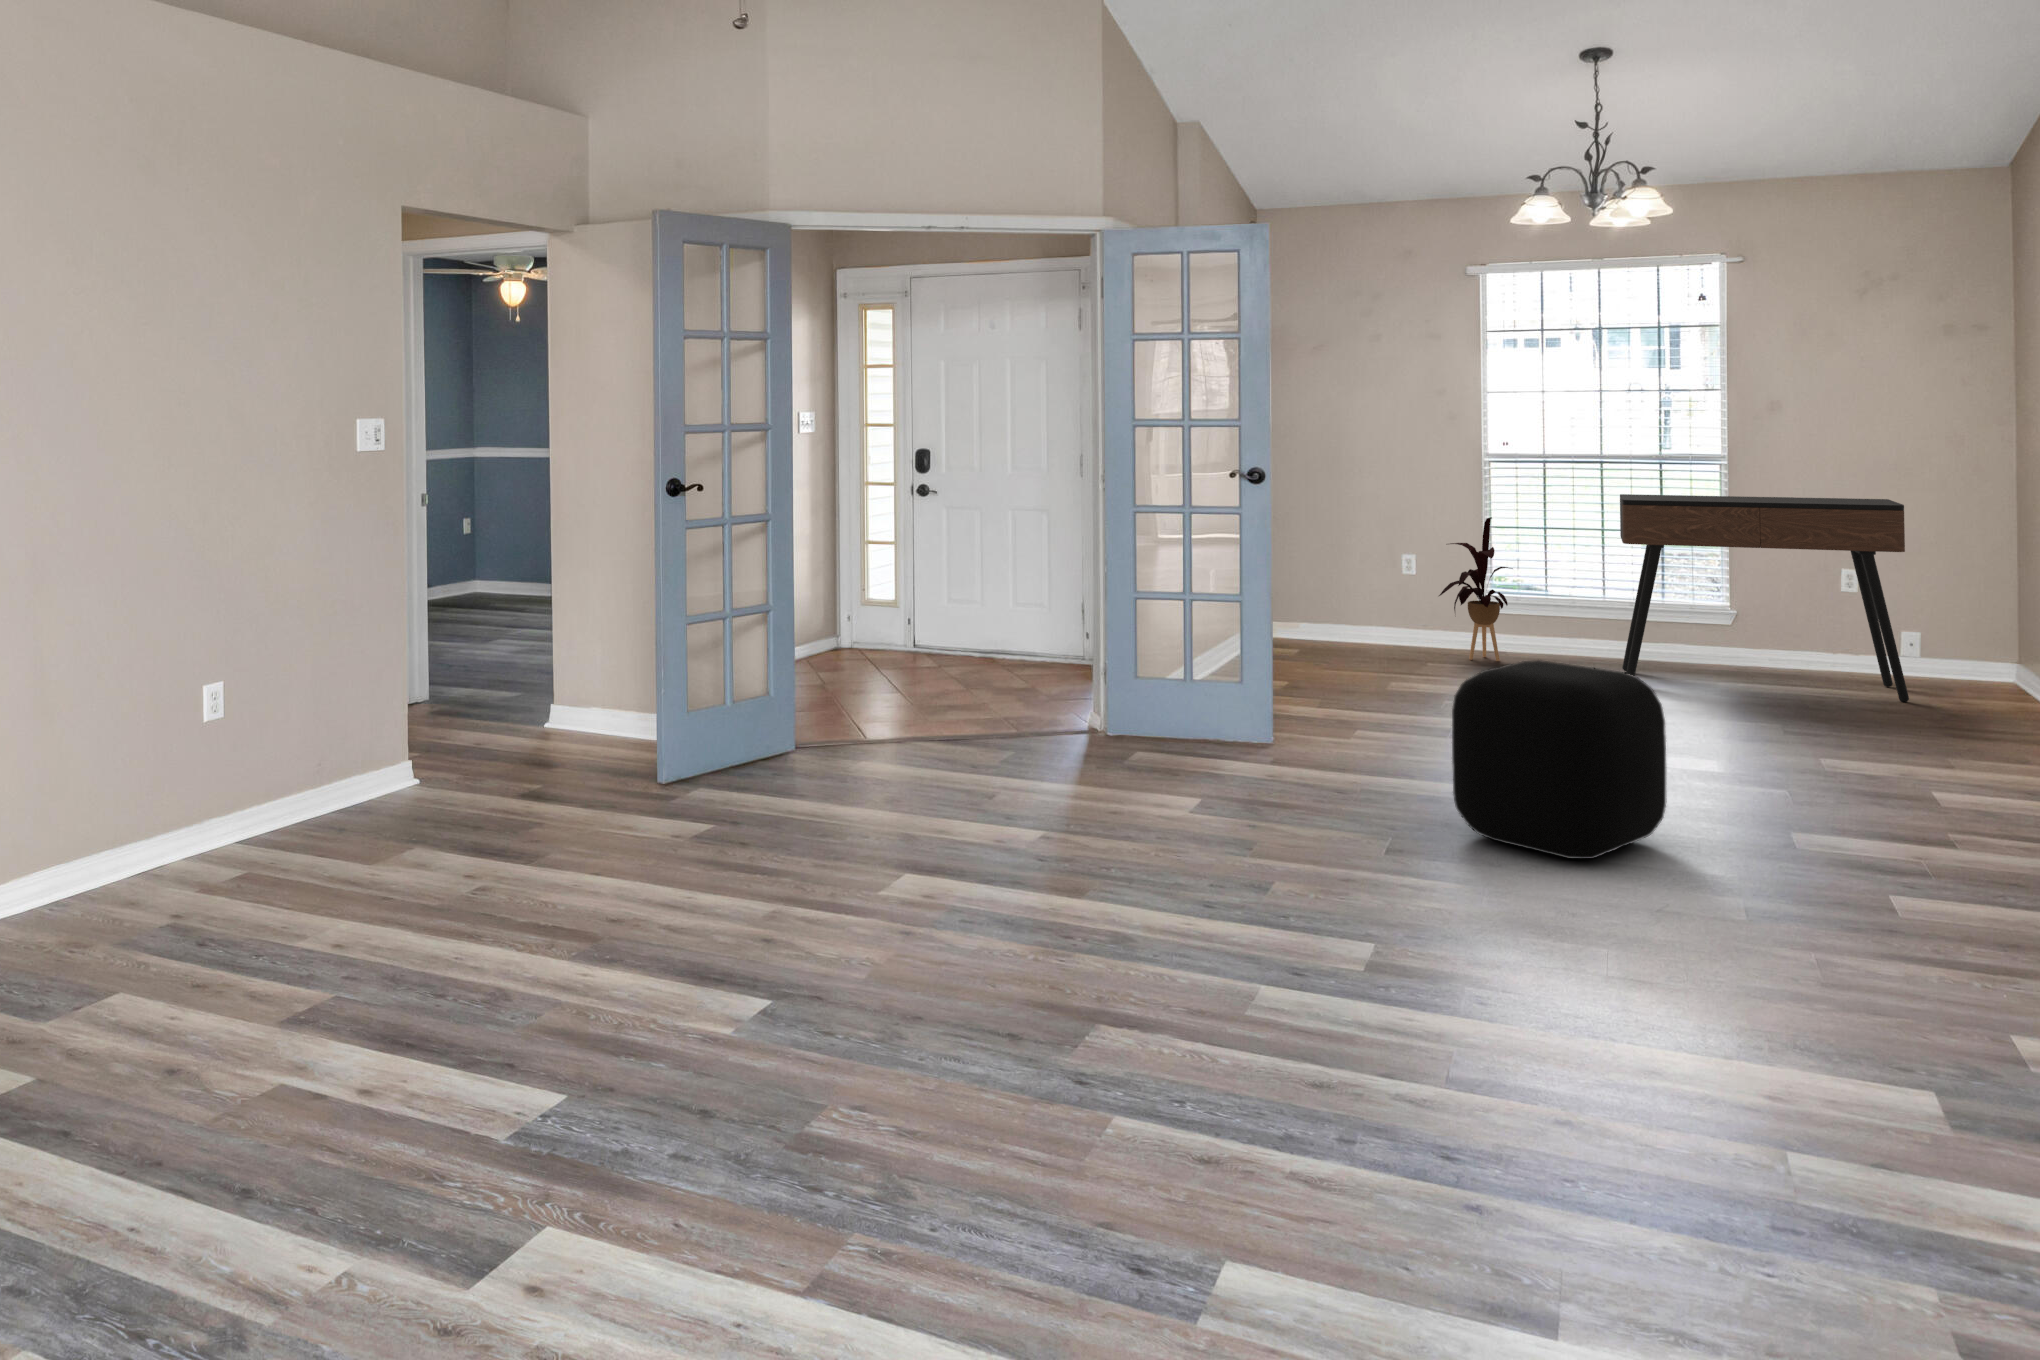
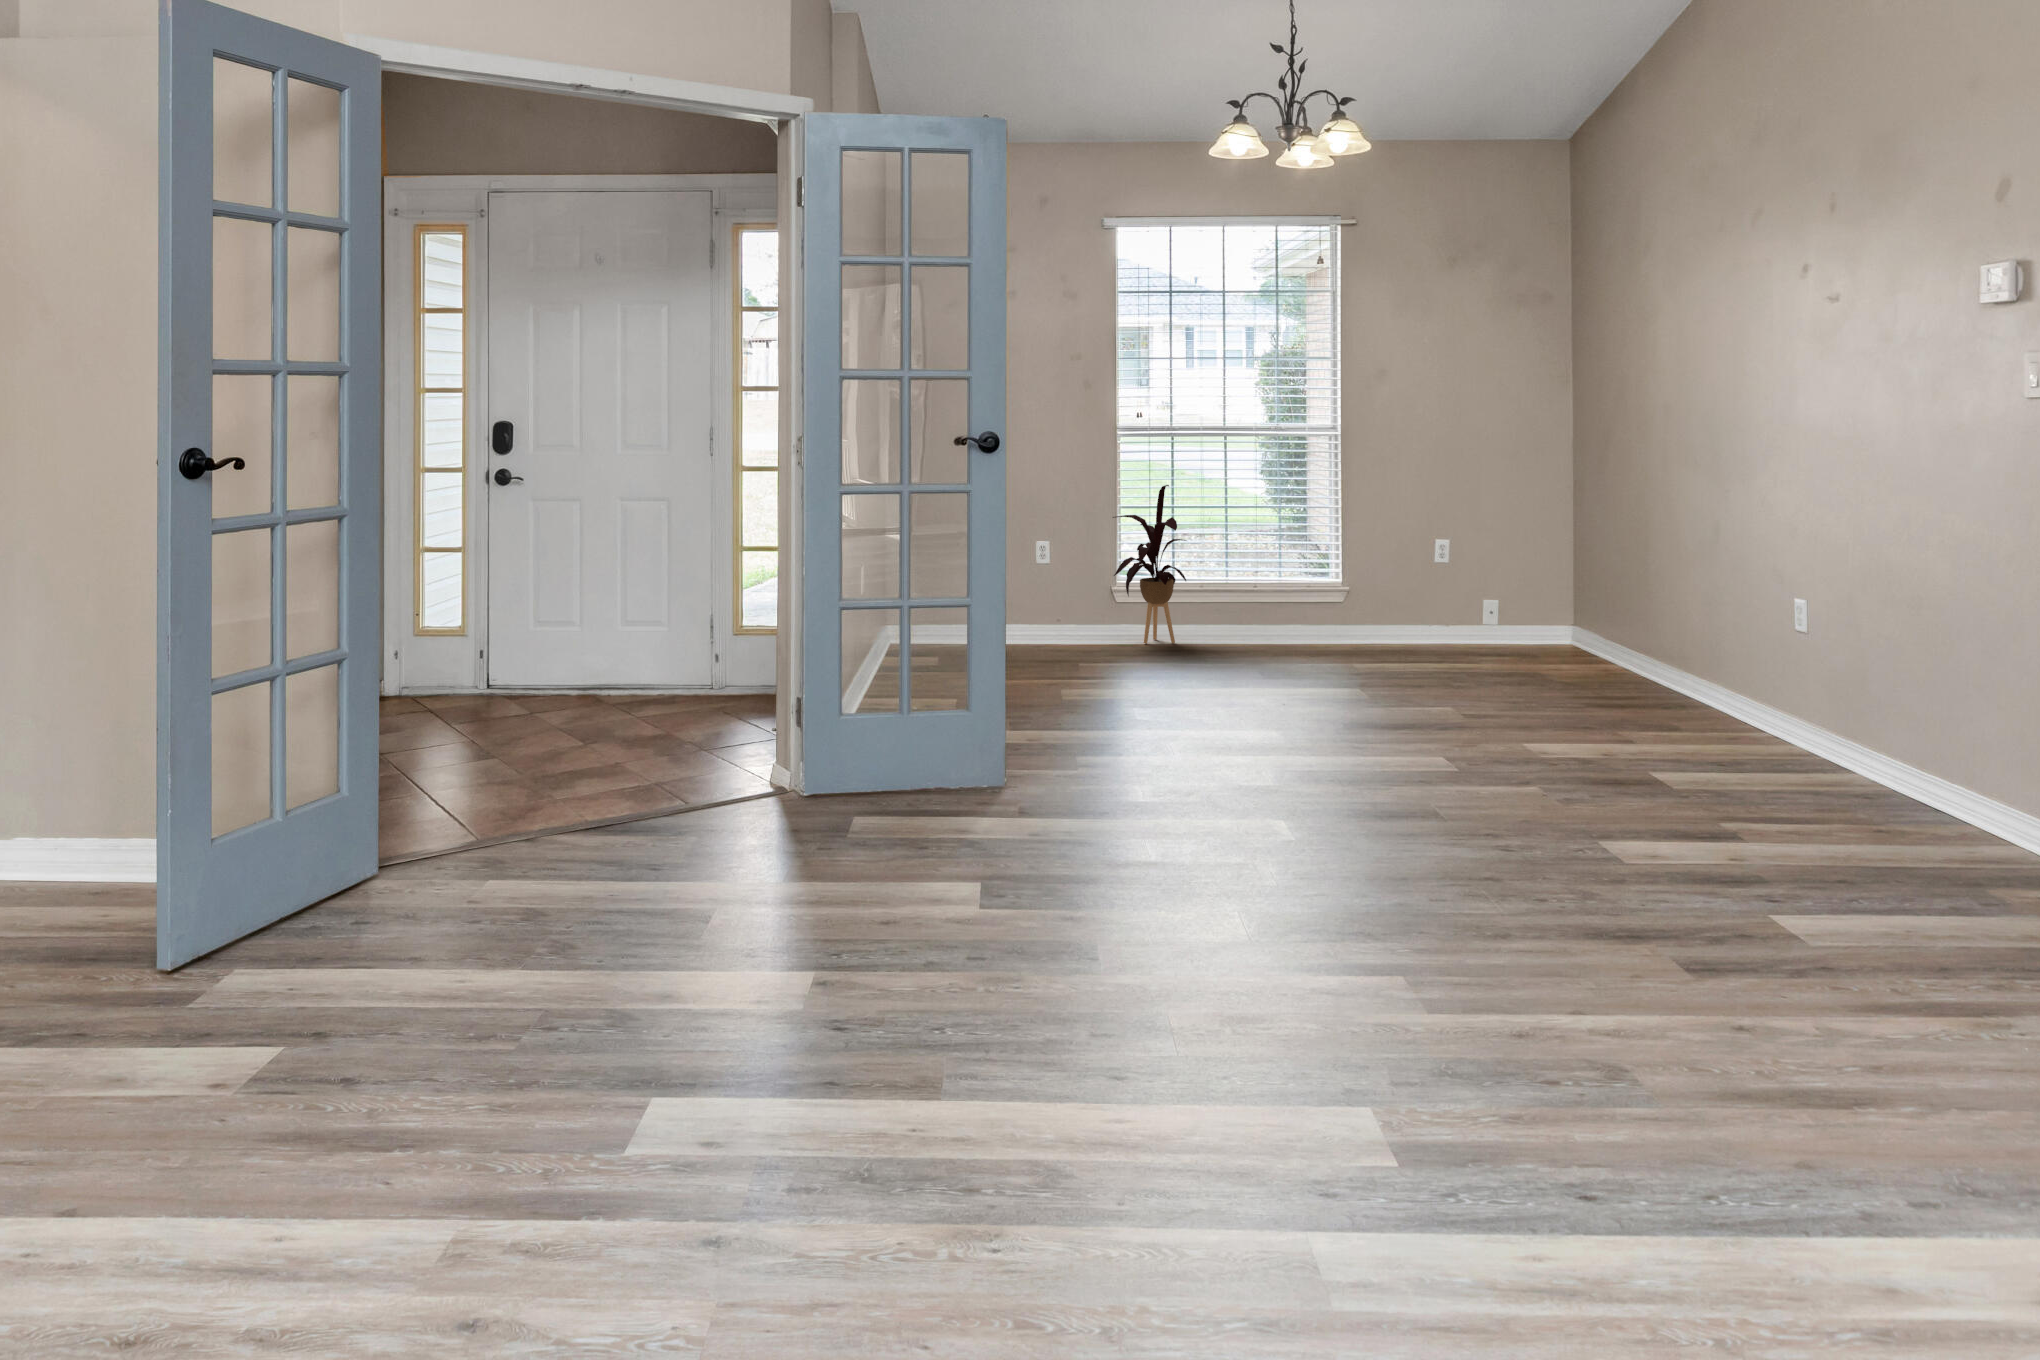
console table: present [1620,494,1909,702] -> none [1298,451,1588,659]
ottoman: present [1452,660,1667,859] -> none [1384,647,1644,908]

